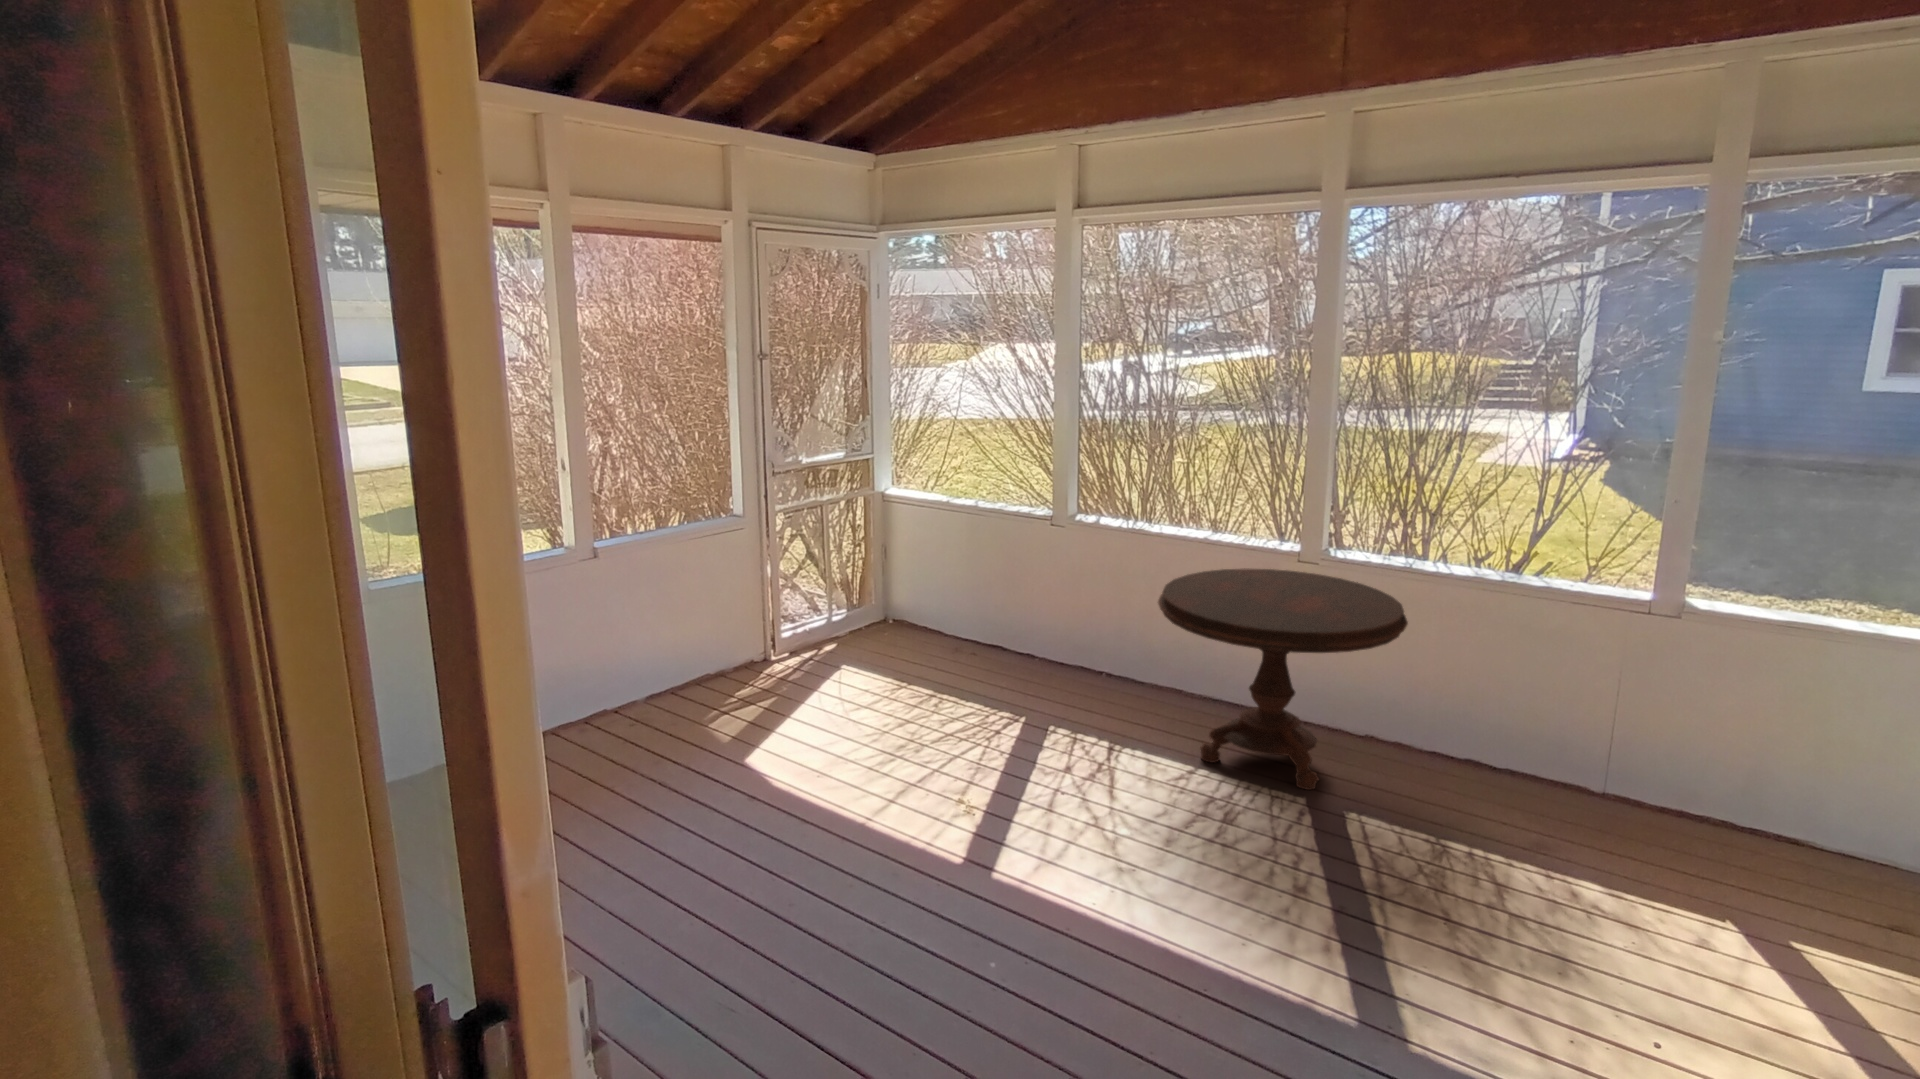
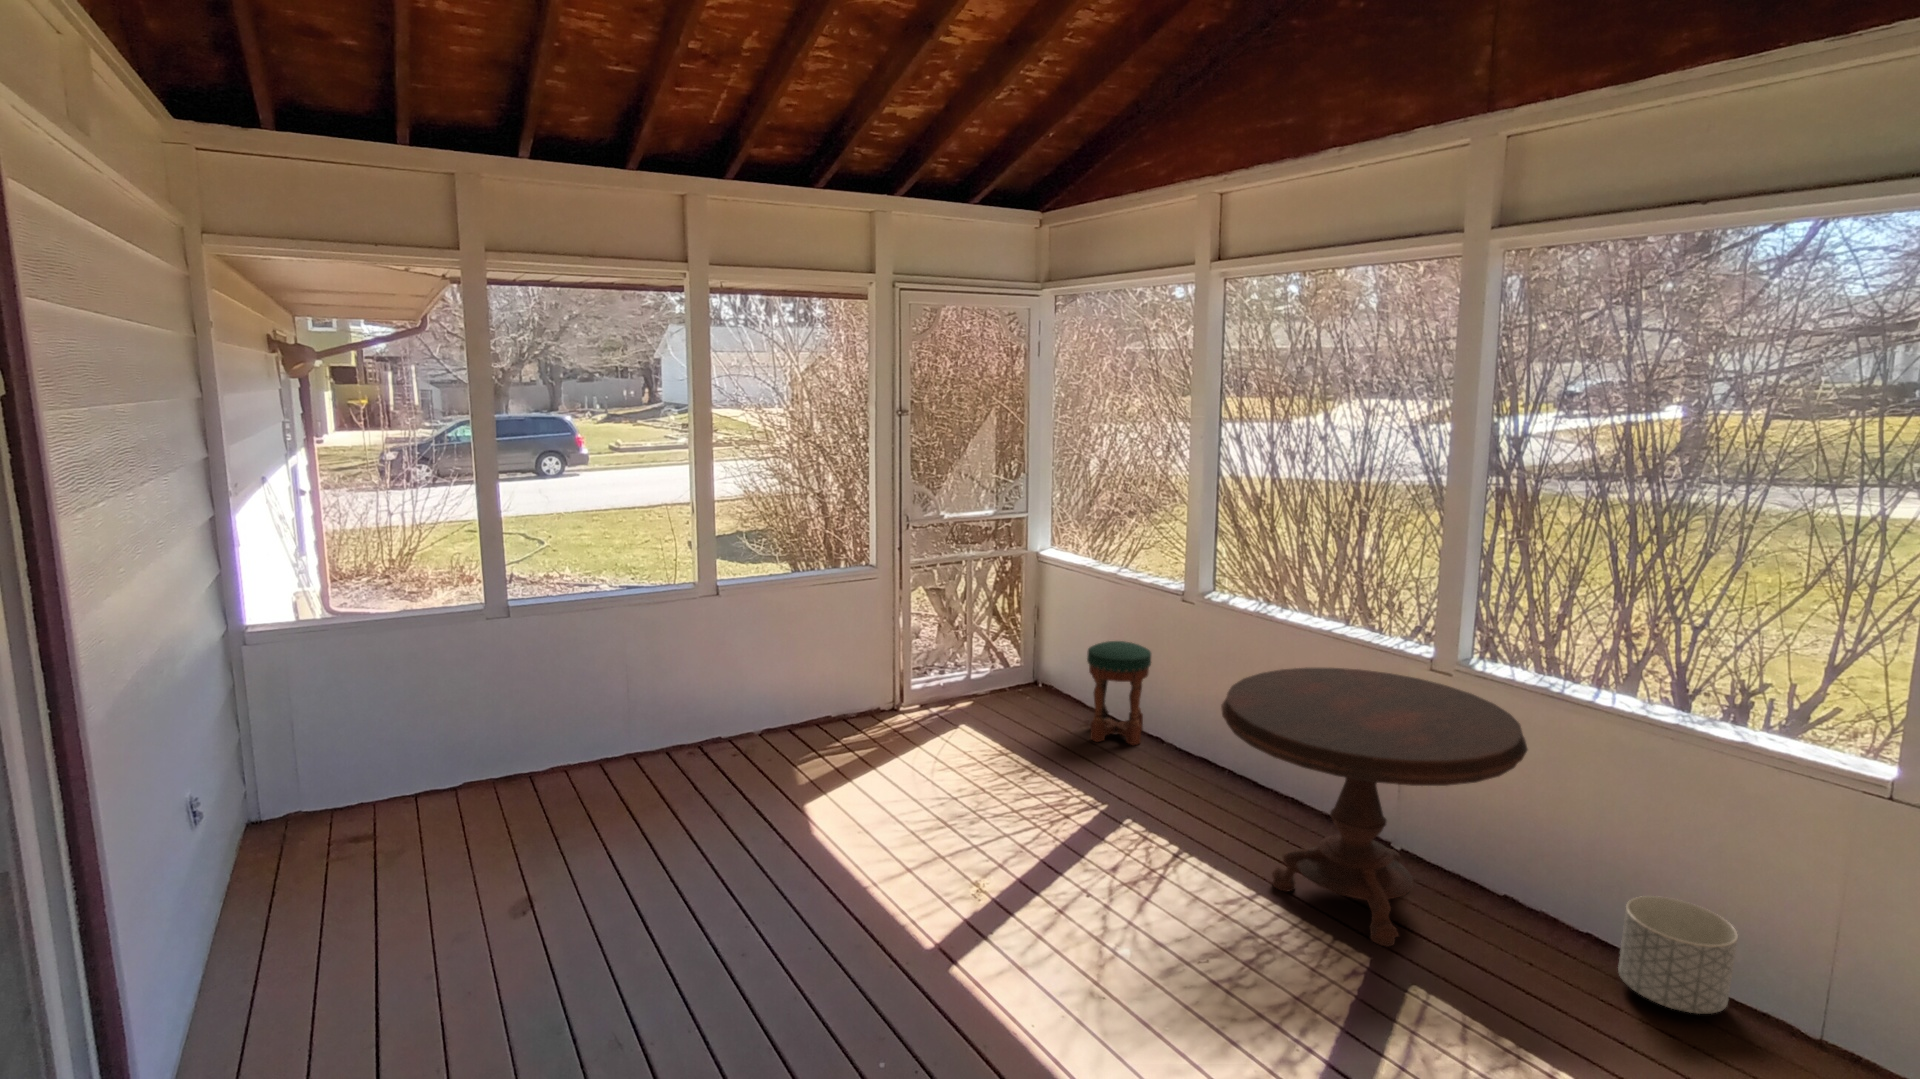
stool: none [965,569,1024,666] -> present [1087,641,1151,745]
planter: none [1472,715,1556,795] -> present [1618,896,1738,1014]

